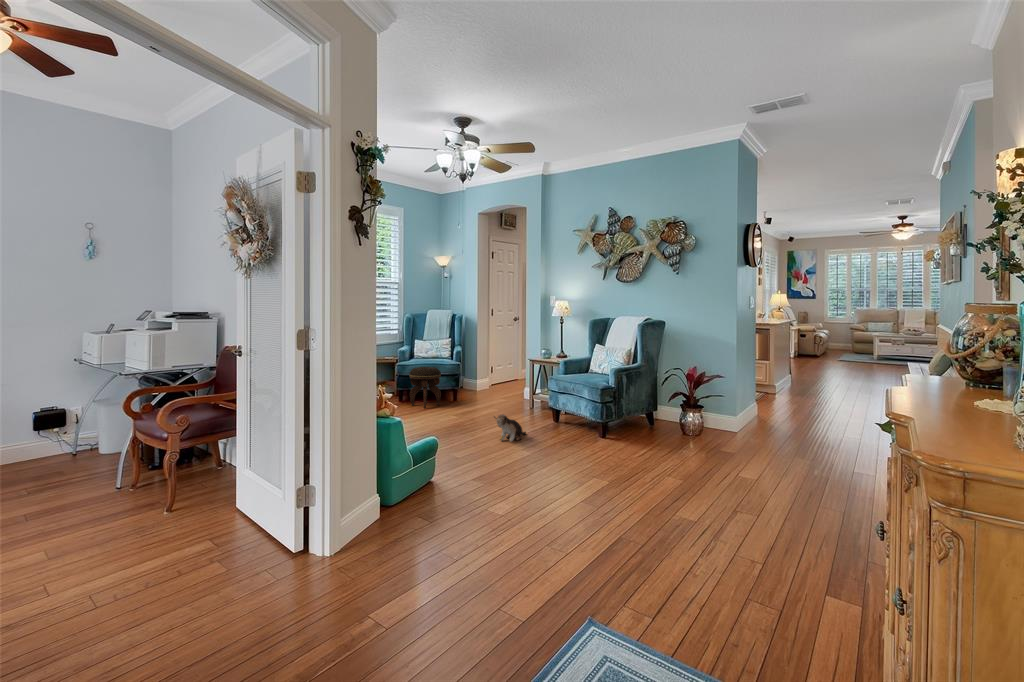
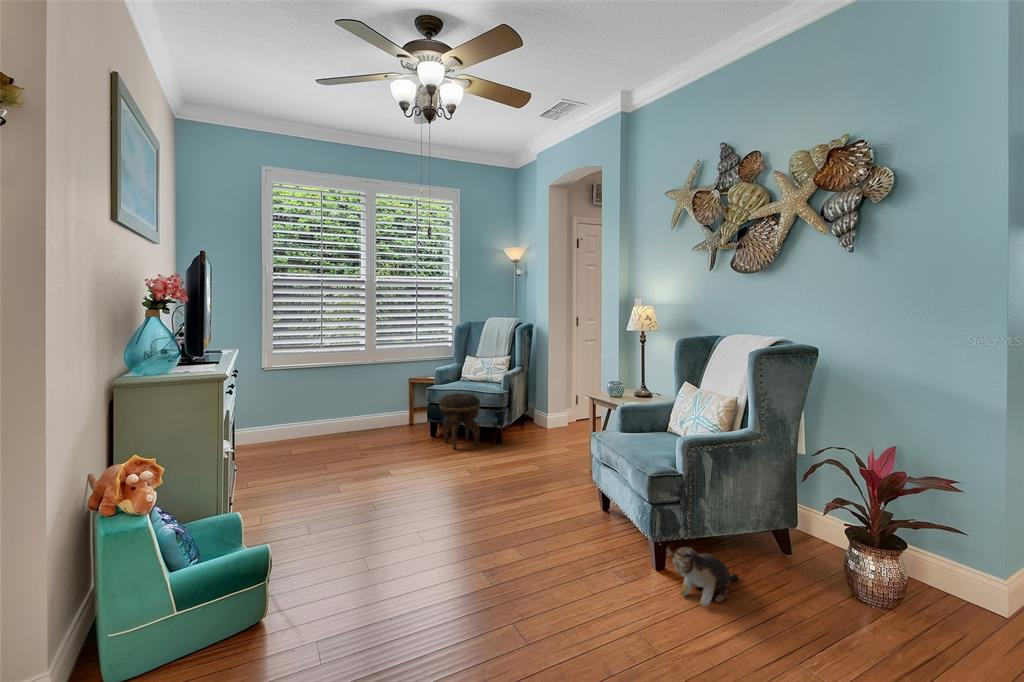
plush toy: present [494,414,526,442] -> present [666,547,738,606]

